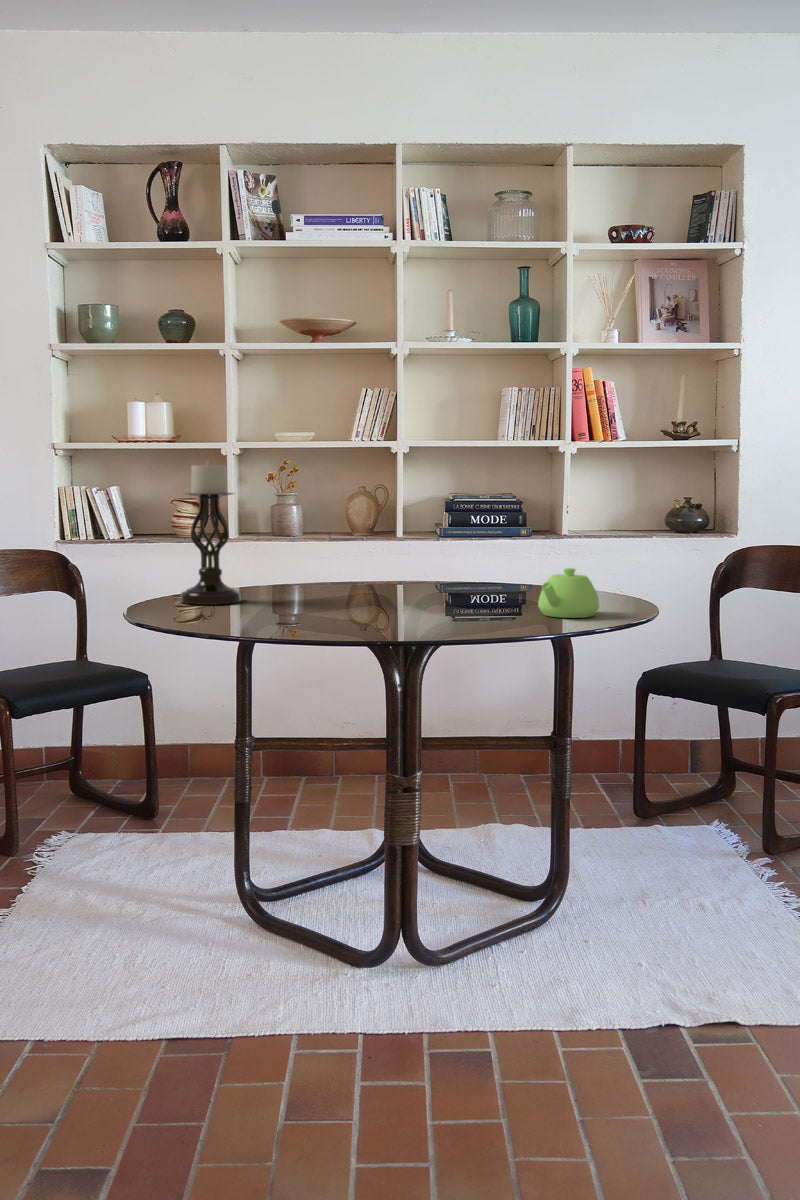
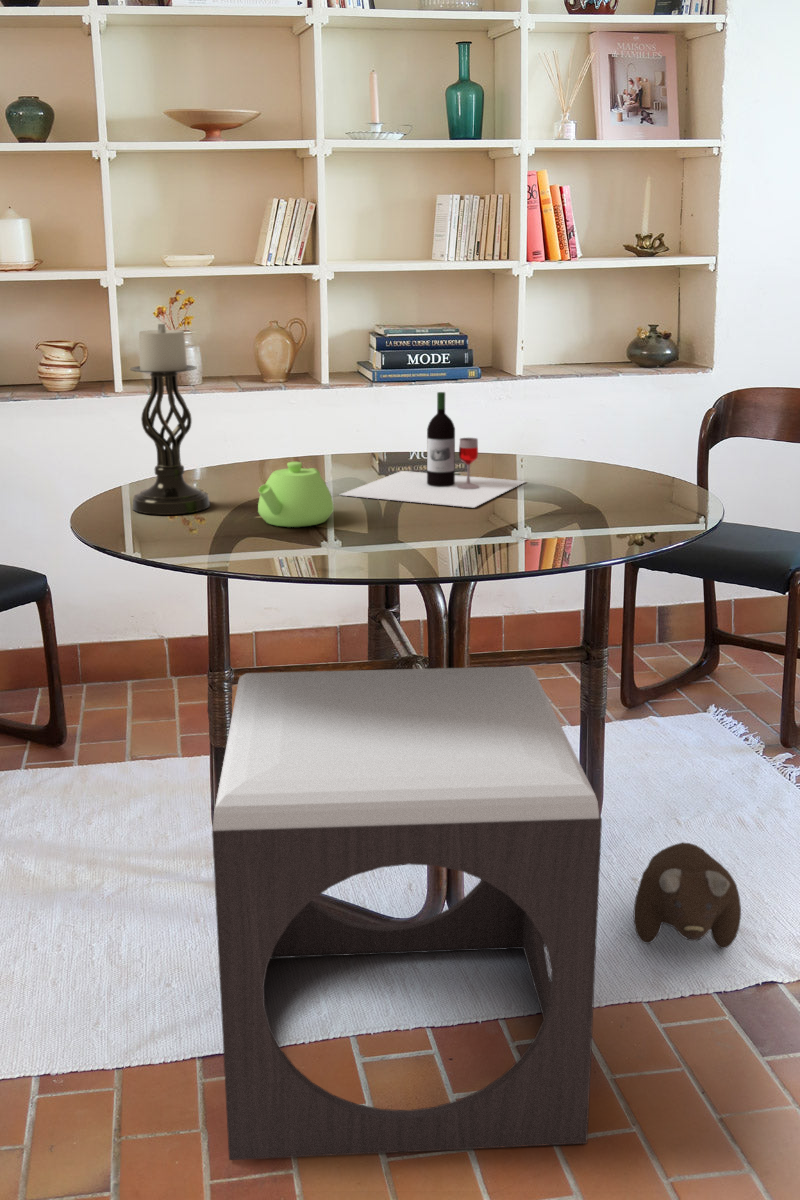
wine bottle: none [346,522,508,609] -> present [340,392,526,507]
teapot: present [538,568,599,618] -> present [258,462,334,527]
footstool: none [157,724,476,1123] -> present [212,666,602,1160]
plush toy: none [563,903,656,999] -> present [634,843,741,948]

